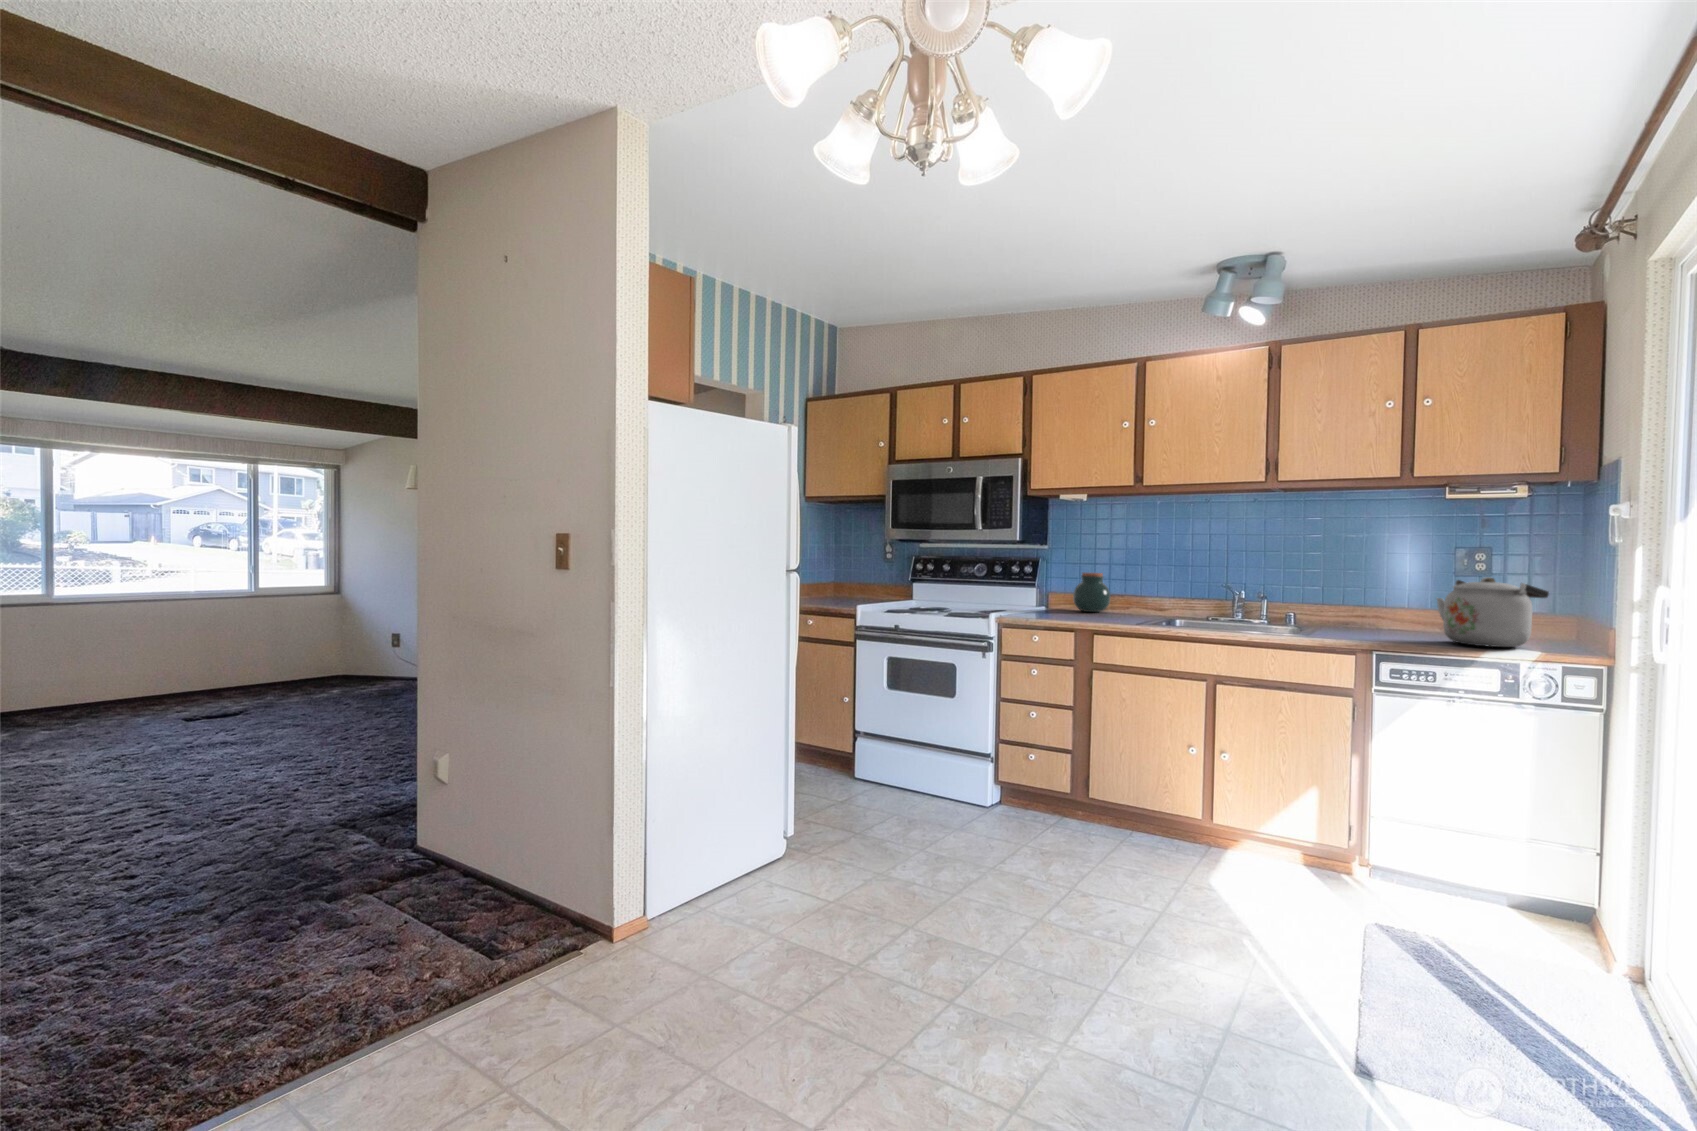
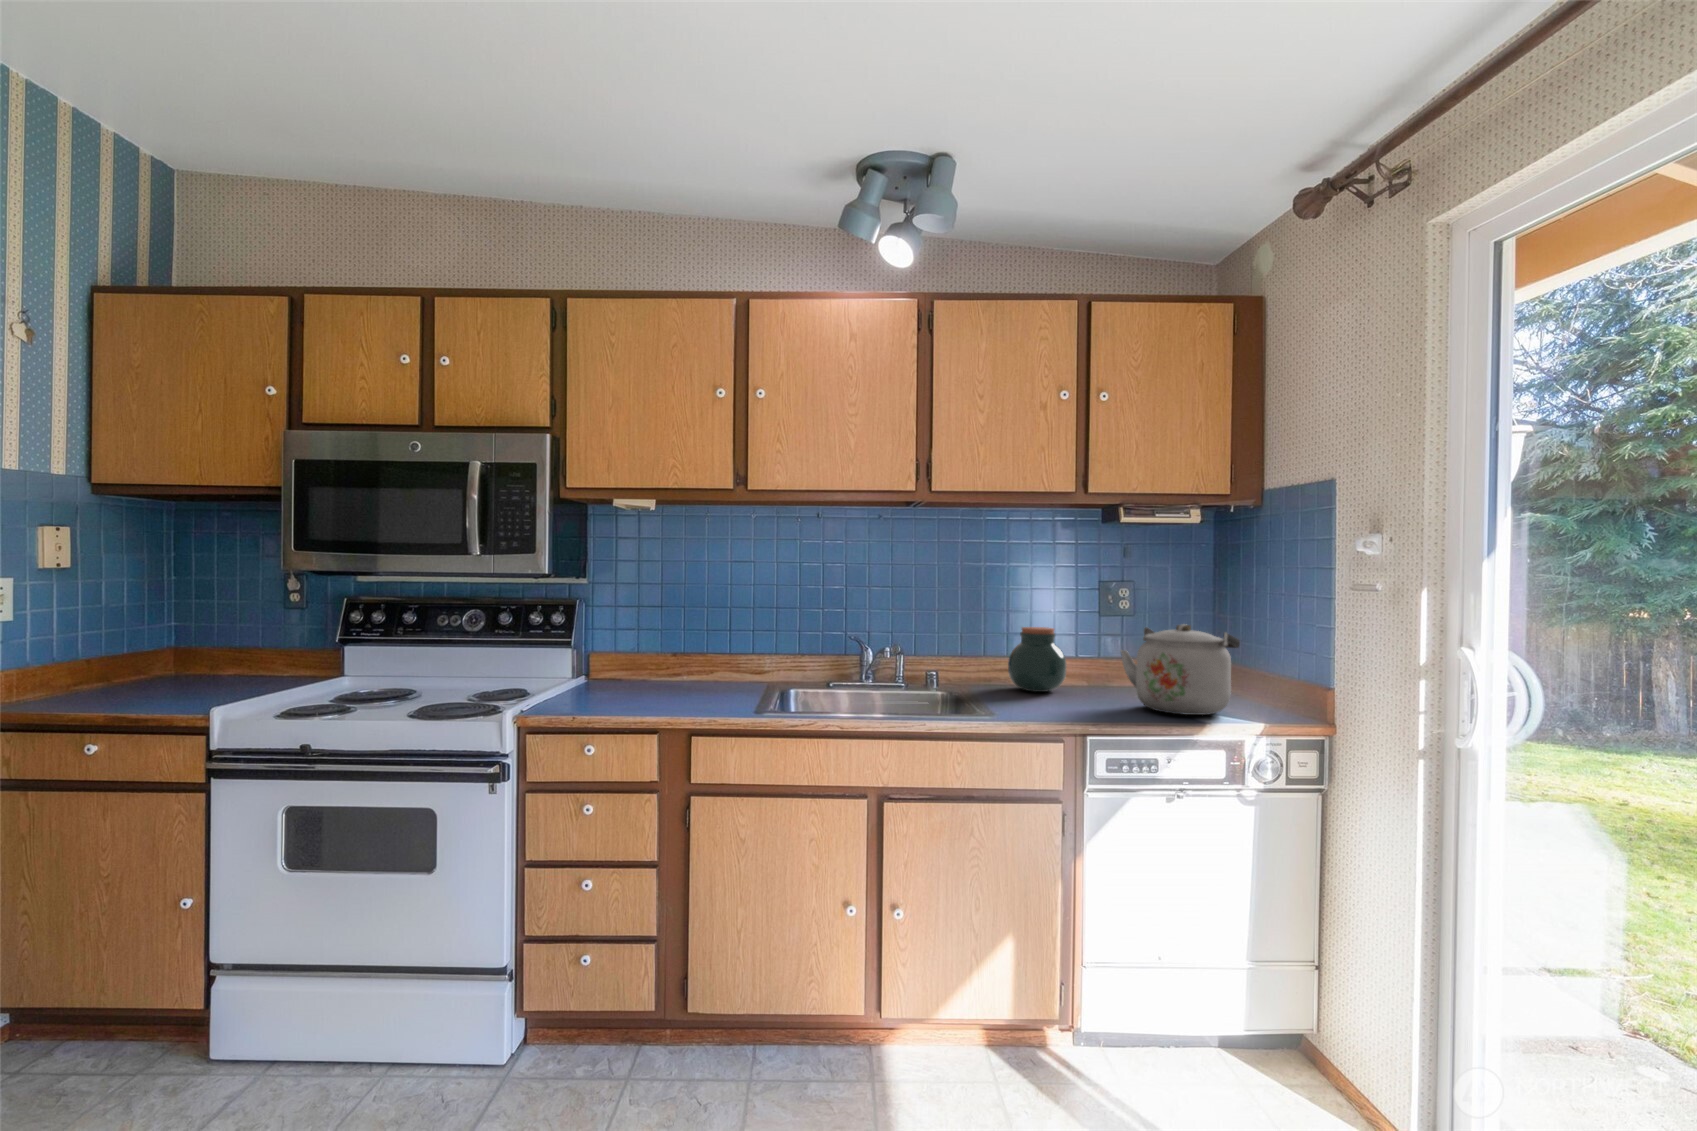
jar: present [1073,573,1110,612] -> present [1008,627,1066,692]

